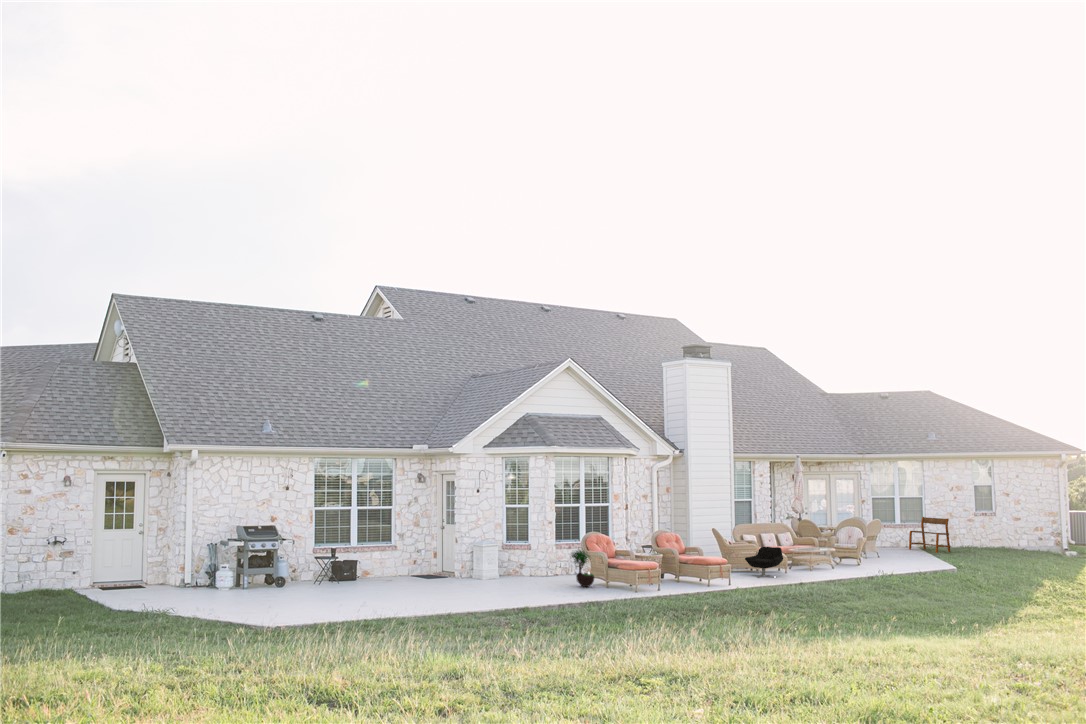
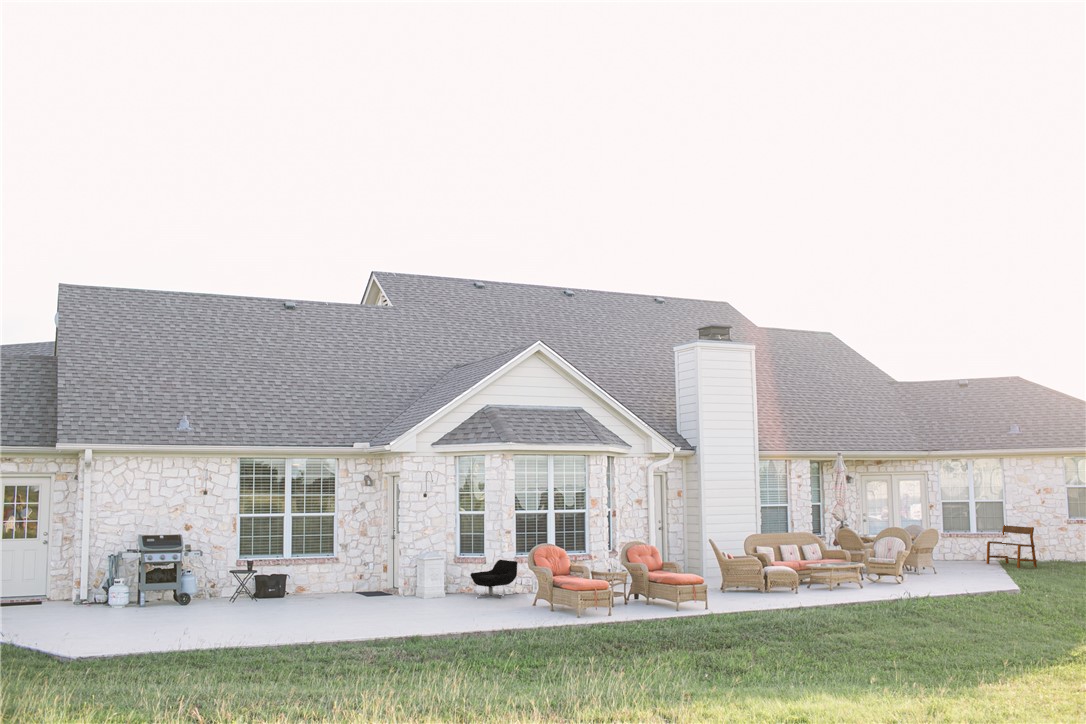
lounge chair: present [745,546,783,578] -> present [470,560,517,598]
potted tree: present [571,550,594,587] -> none [511,560,540,609]

